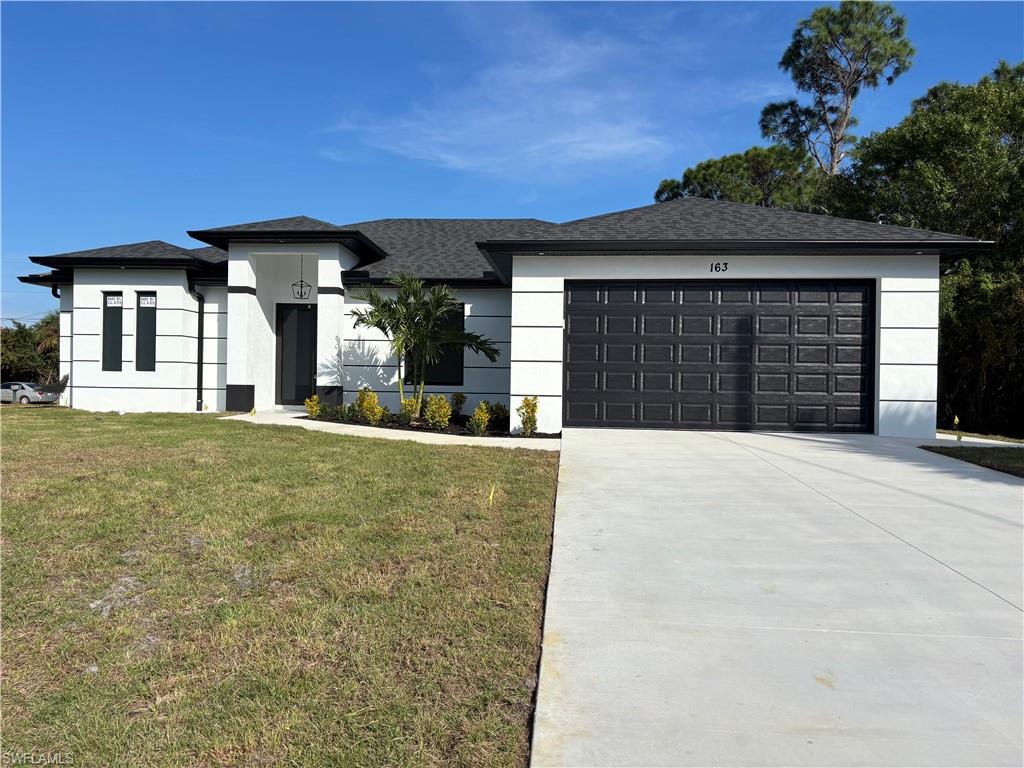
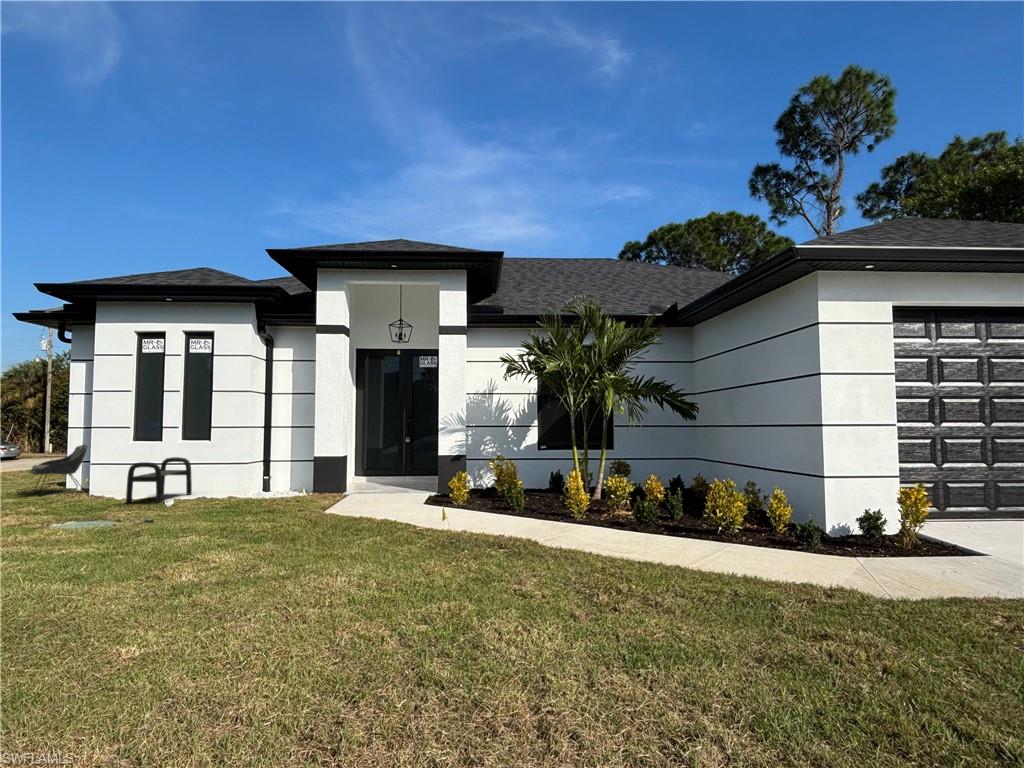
bench: none [95,382,143,411] -> present [126,457,192,503]

